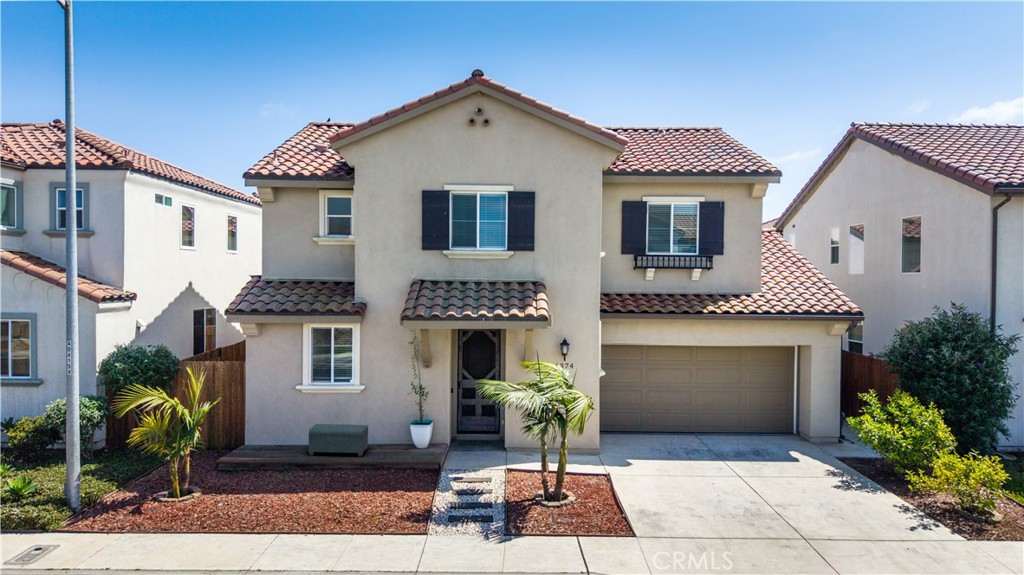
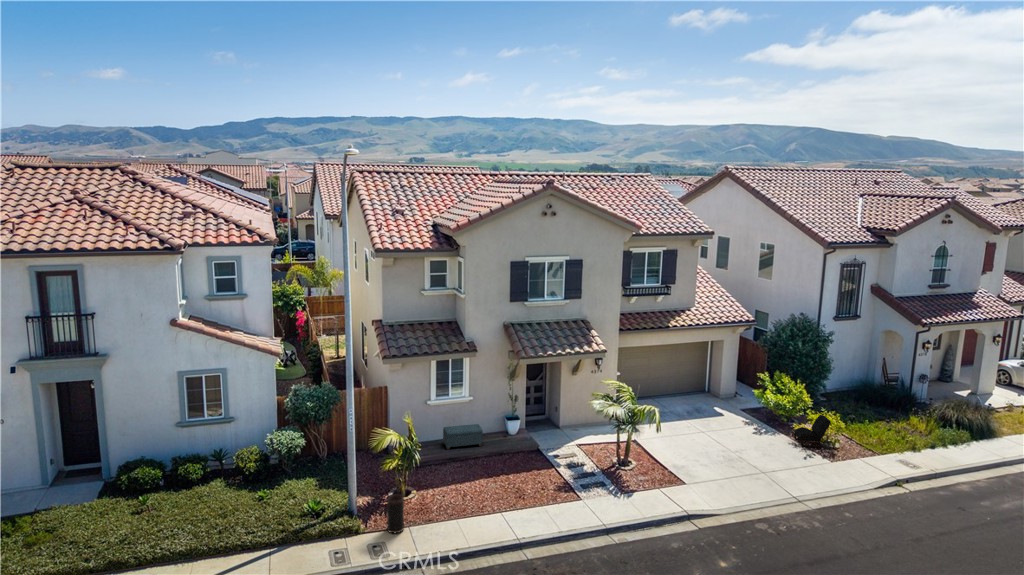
lounge chair: none [913,460,985,525] -> present [794,415,831,449]
trash can: none [66,485,100,549] -> present [387,494,404,533]

